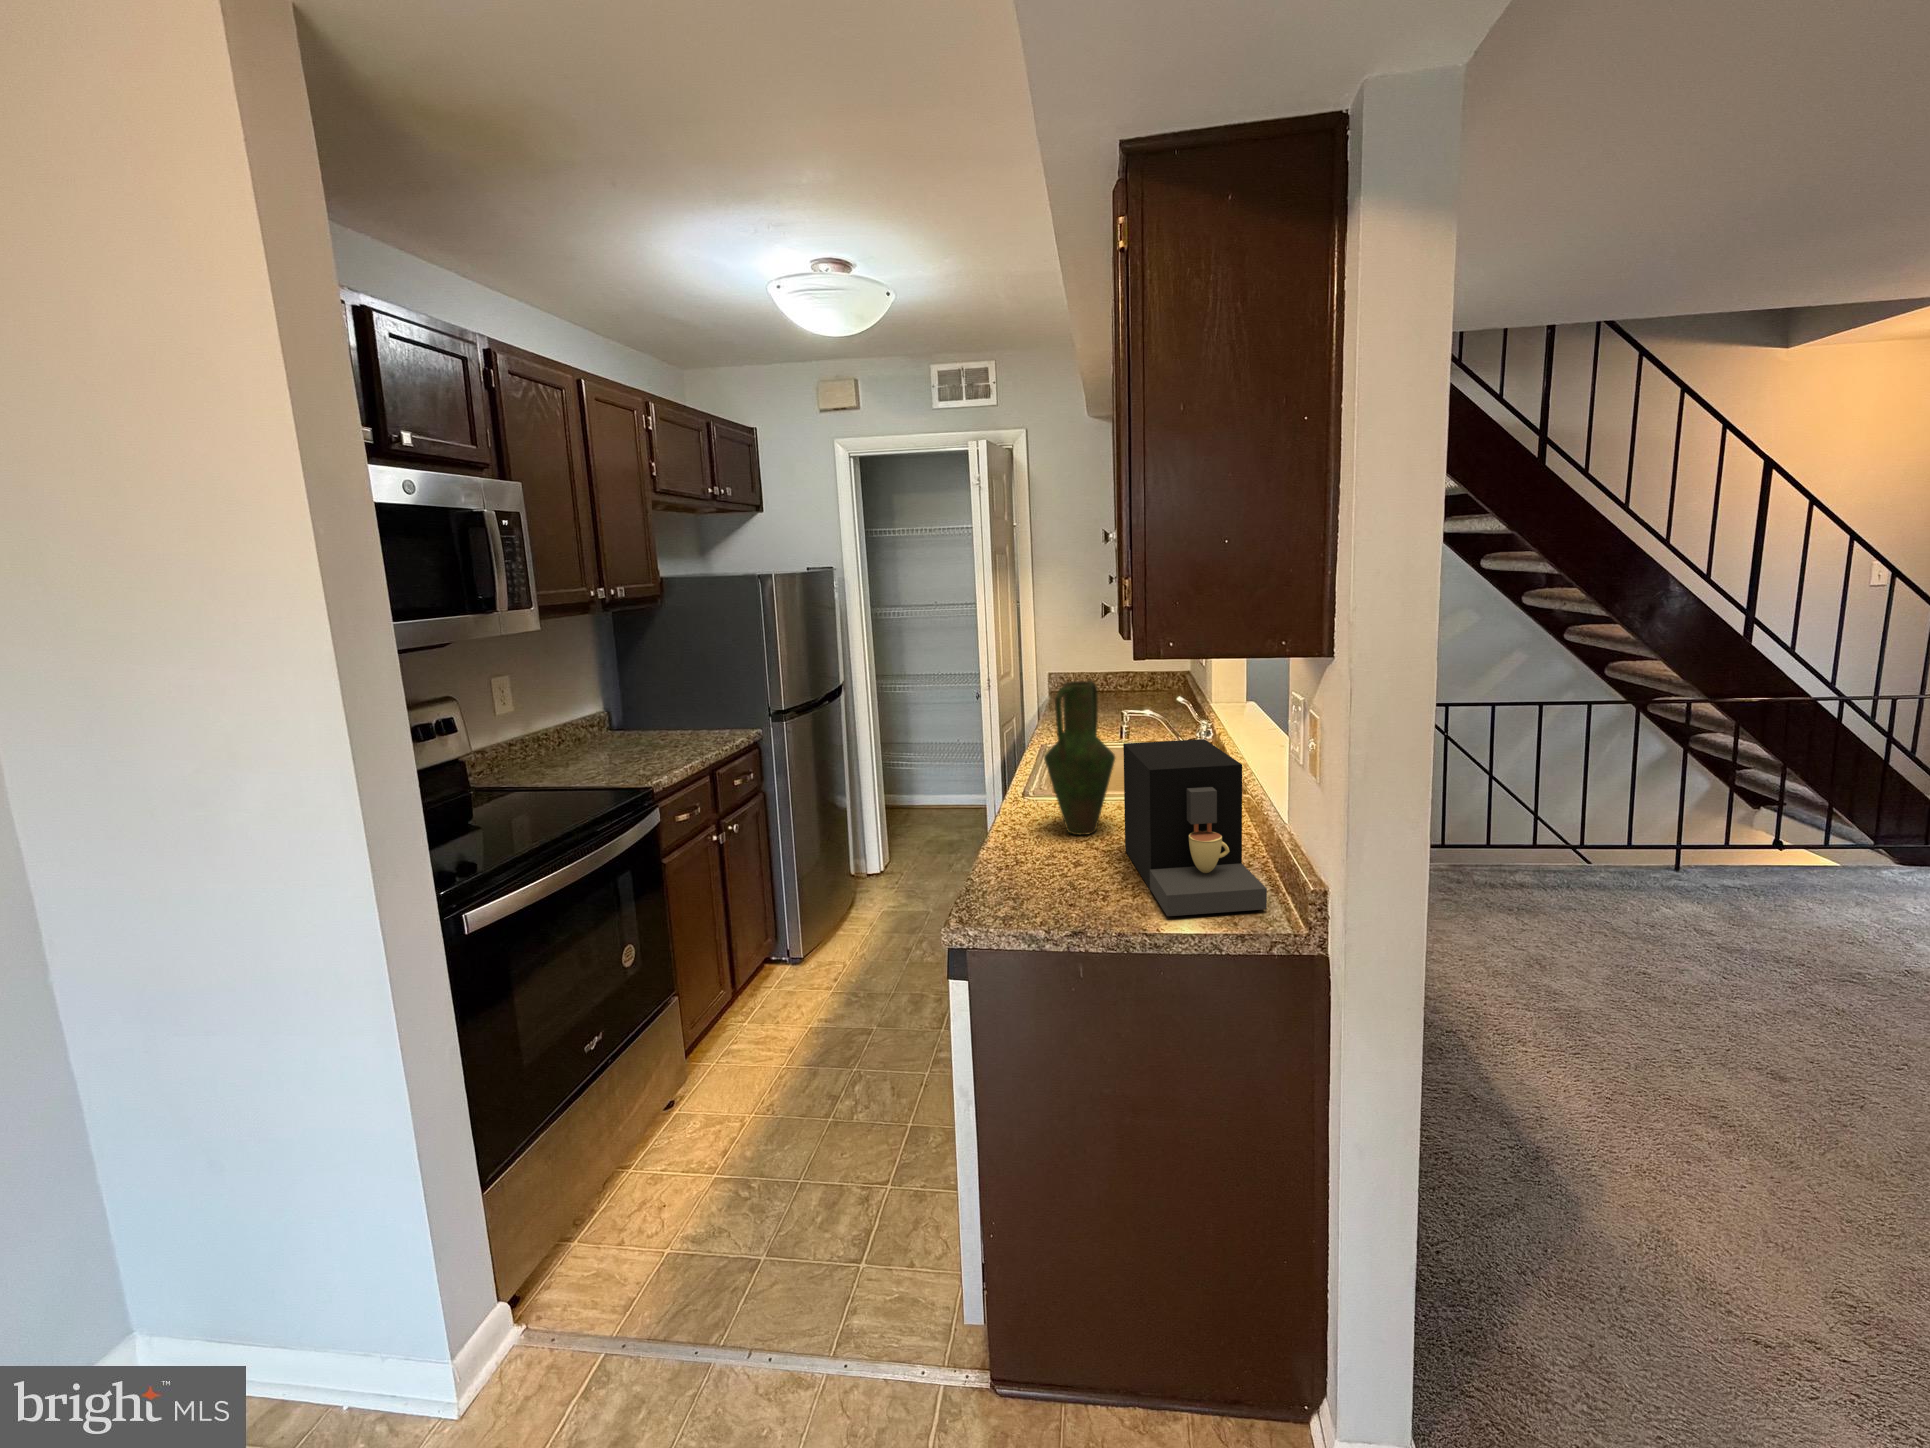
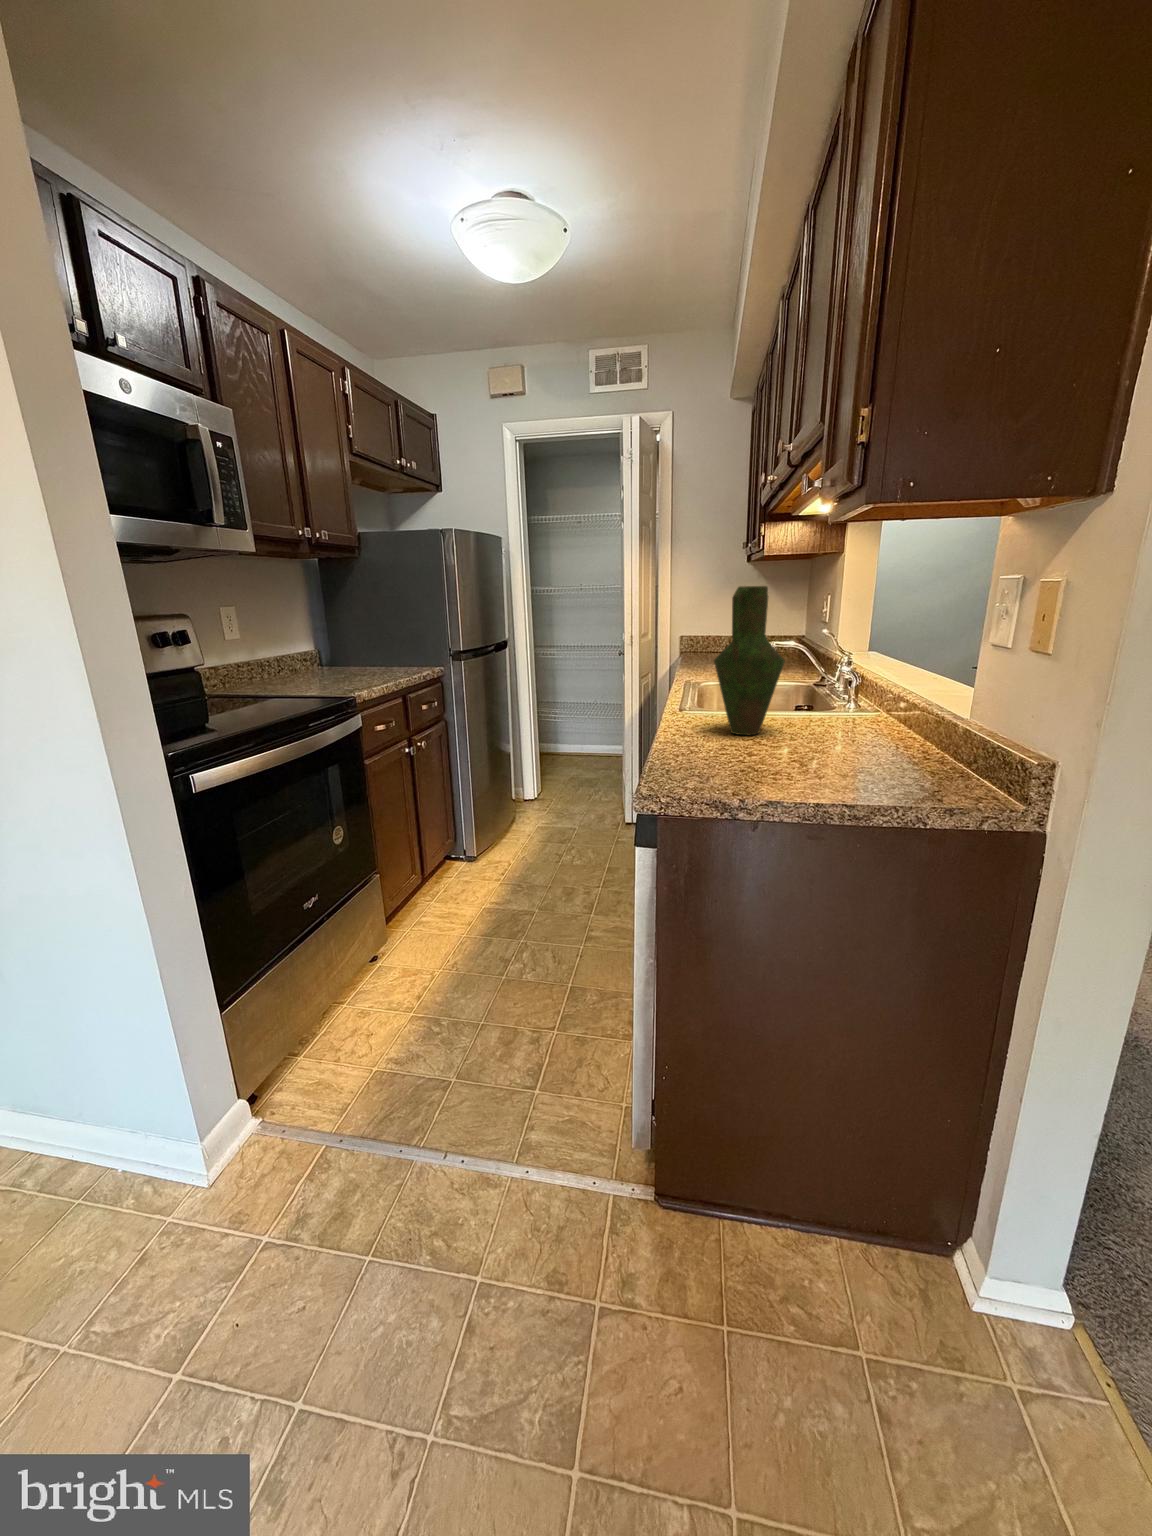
coffee maker: present [1123,739,1267,916] -> none [795,637,974,791]

